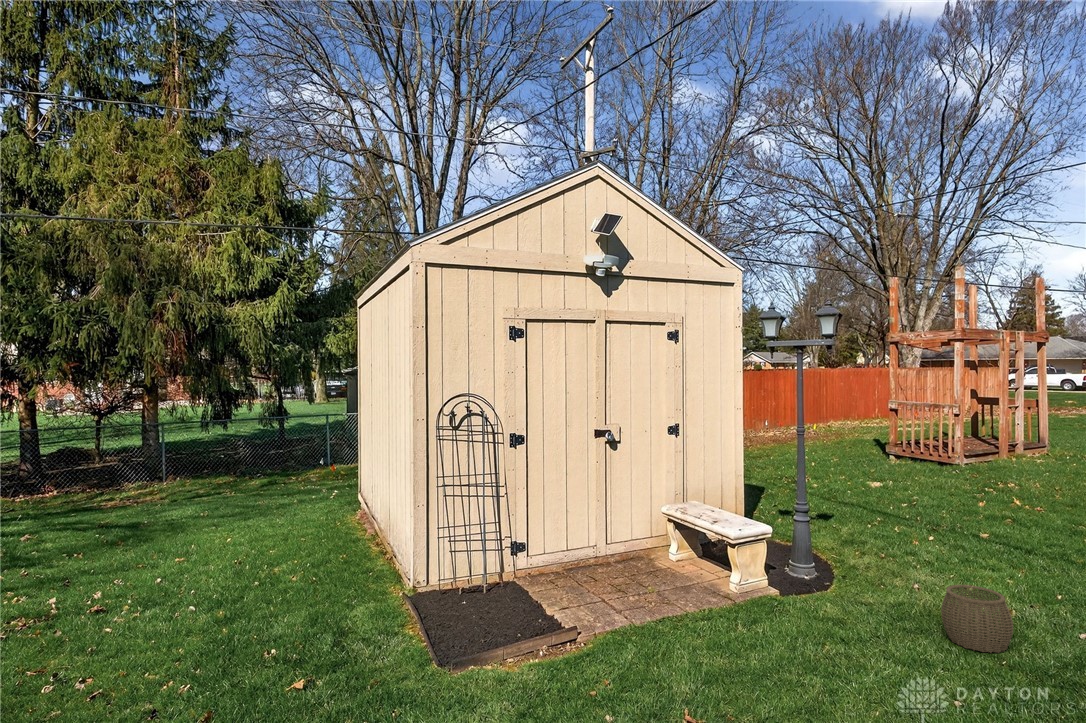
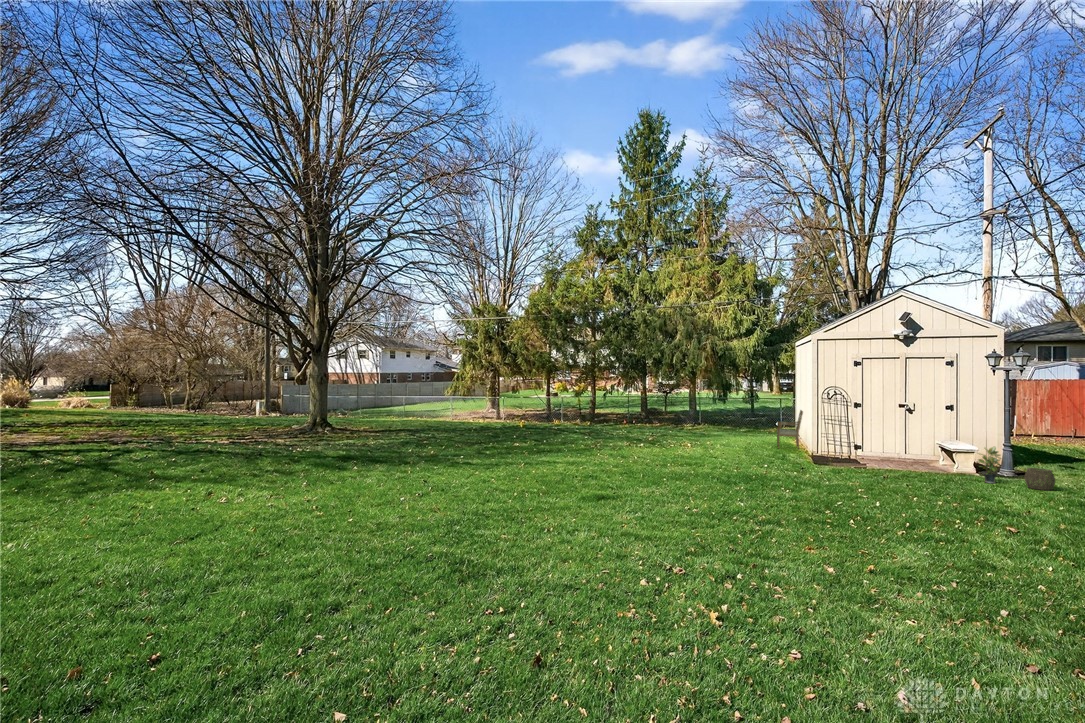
chair: none [317,449,381,561] -> present [777,410,803,449]
potted plant: none [837,540,900,645] -> present [978,447,1001,483]

